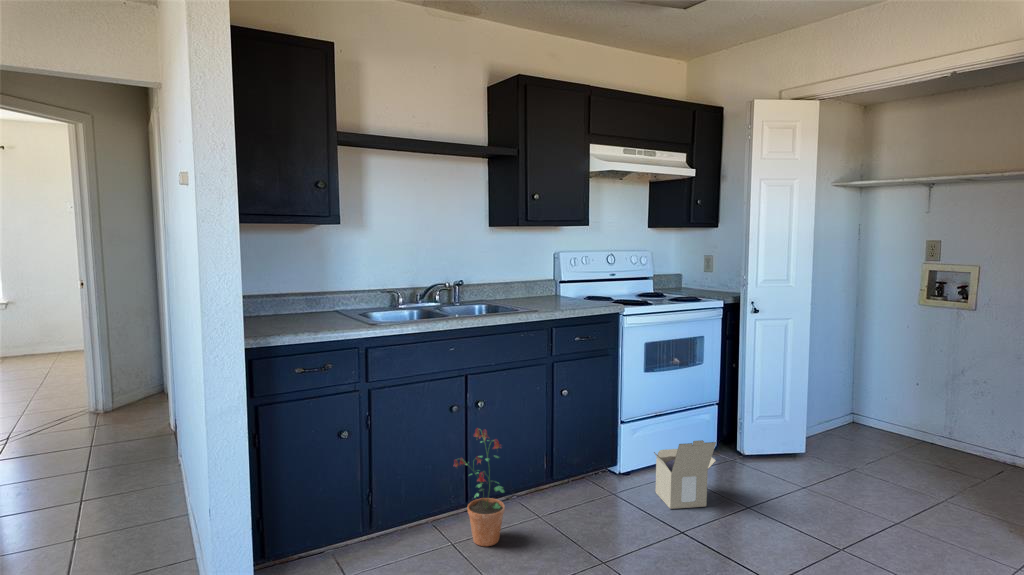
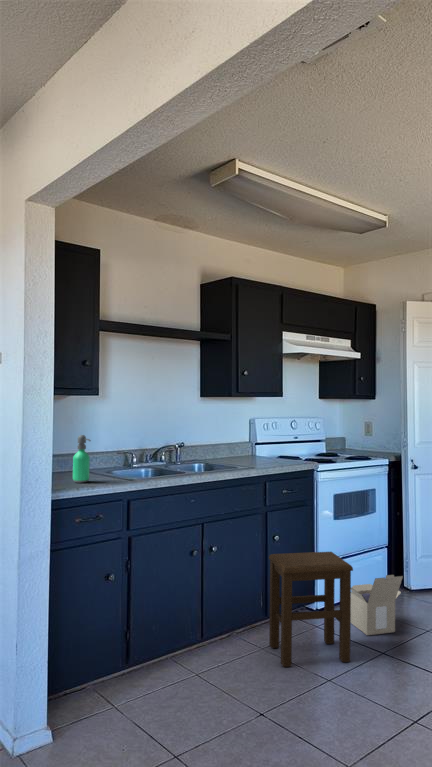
soap dispenser: none [304,270,324,325] -> present [73,435,91,483]
stool: none [548,411,643,542] -> present [269,552,353,667]
potted plant: present [454,428,505,546] -> none [196,570,246,674]

